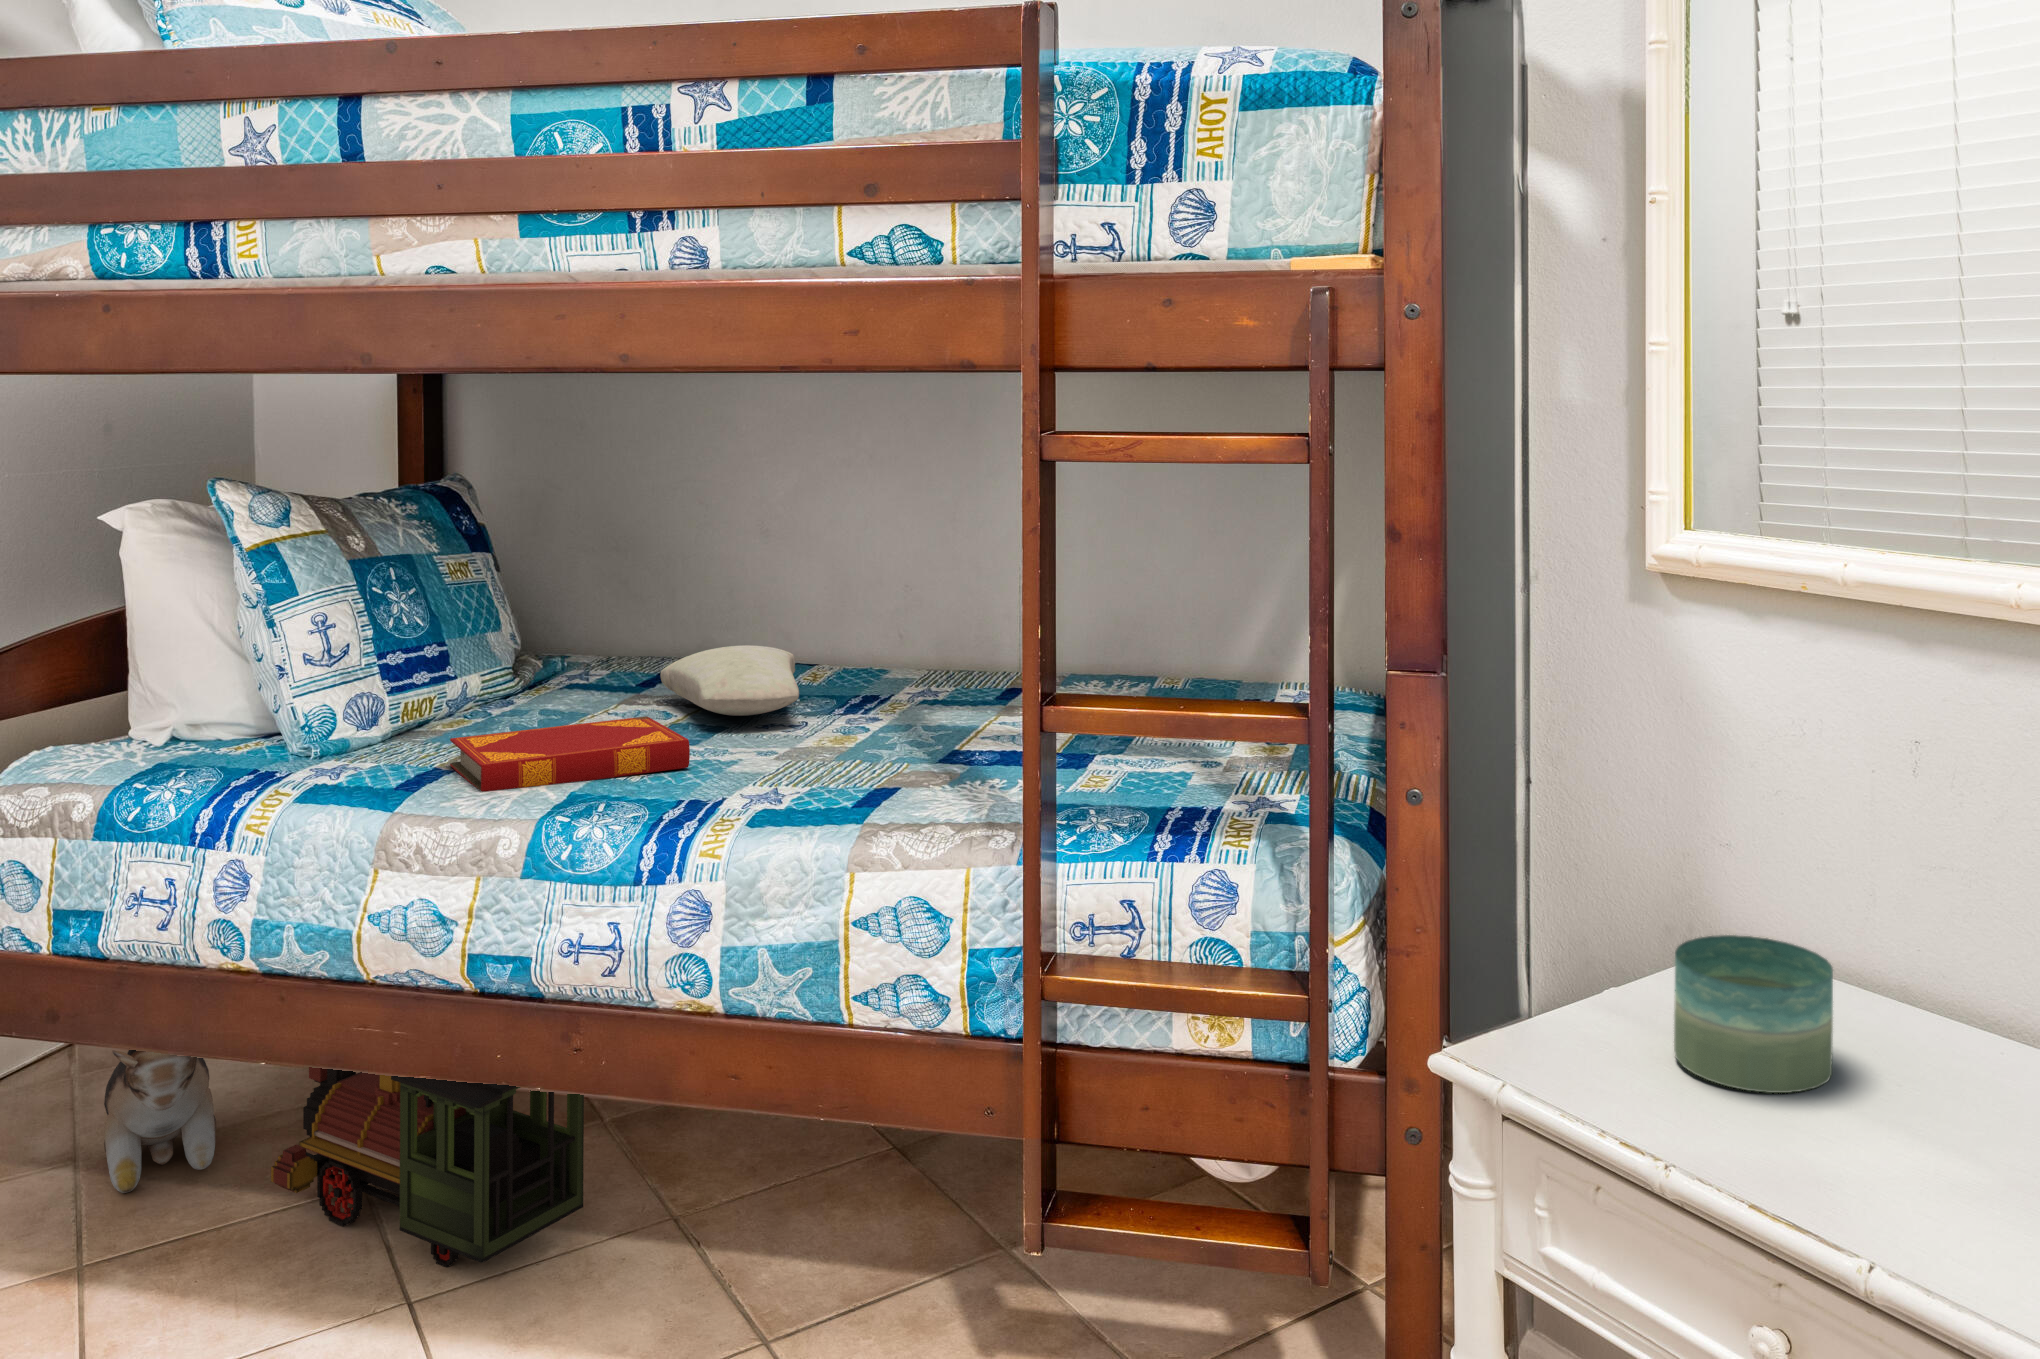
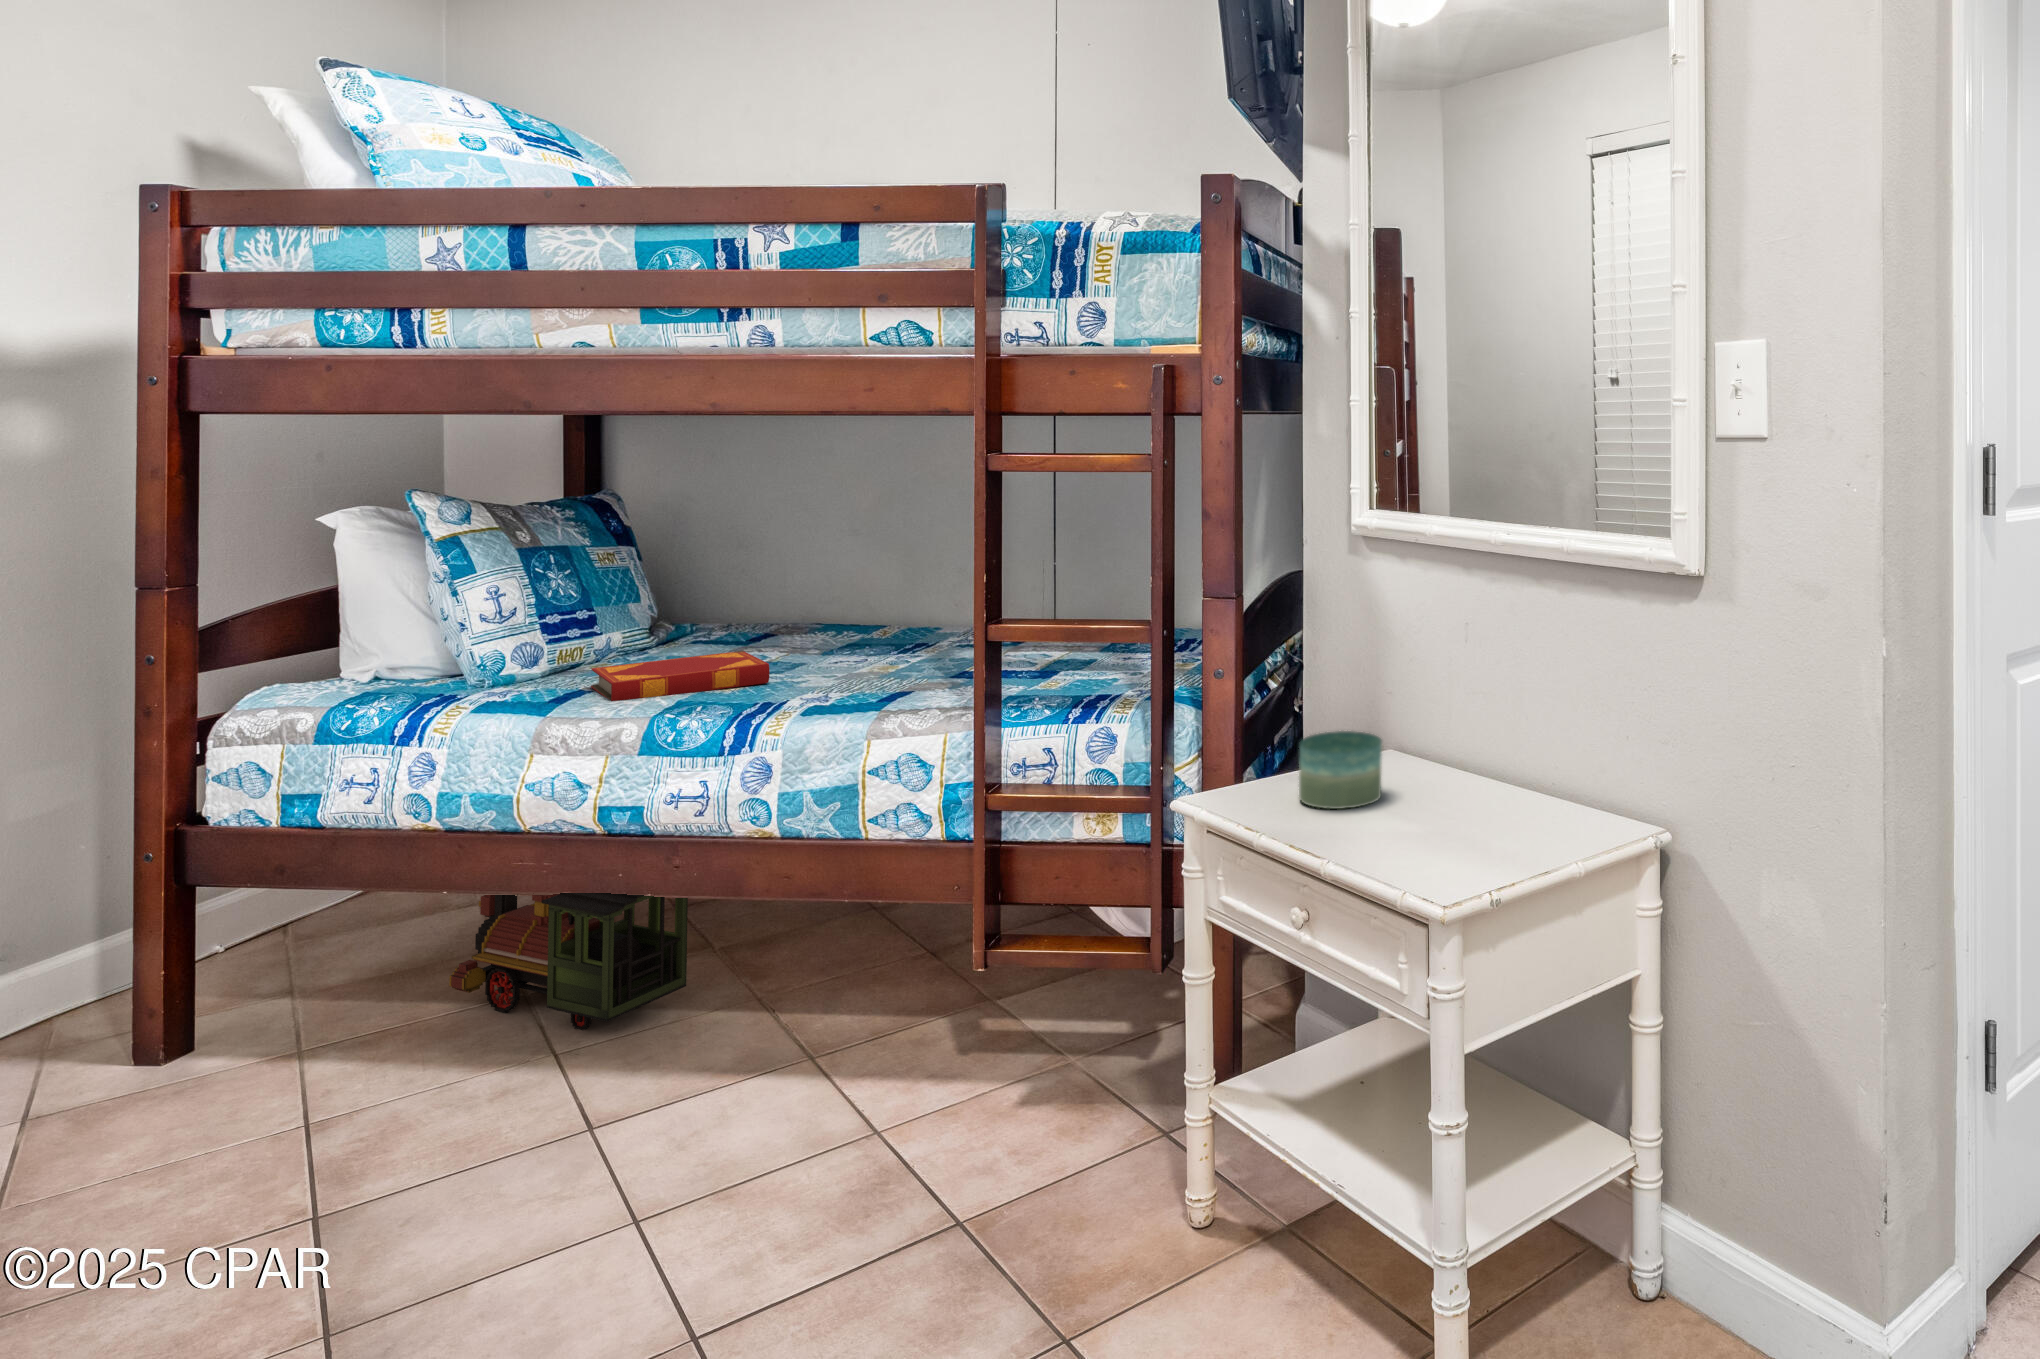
pillow: present [660,645,799,716] -> none [763,604,867,651]
plush toy: present [104,1050,216,1193] -> none [316,880,406,1006]

